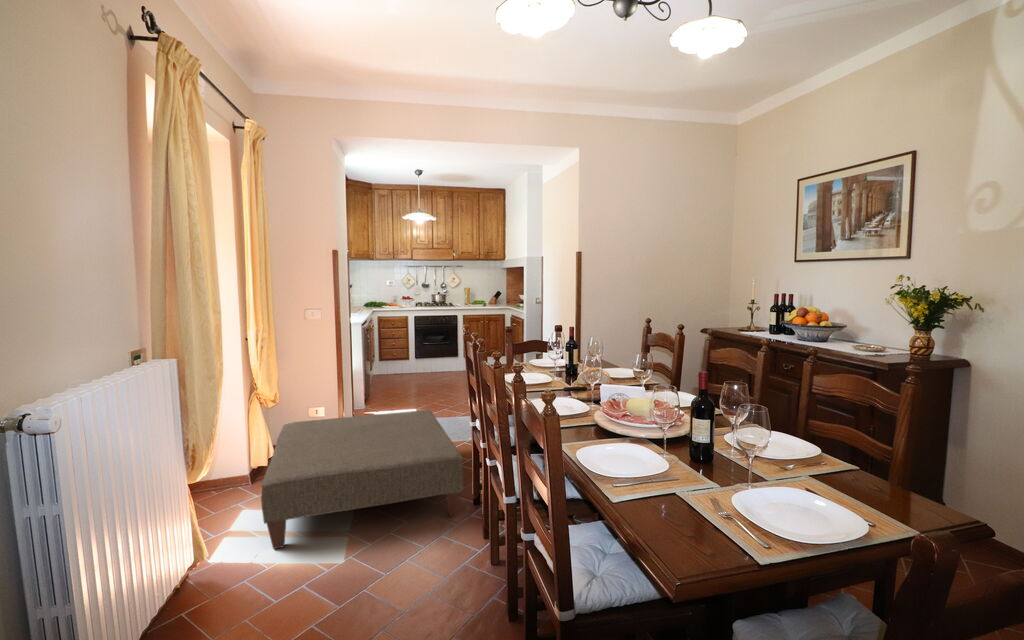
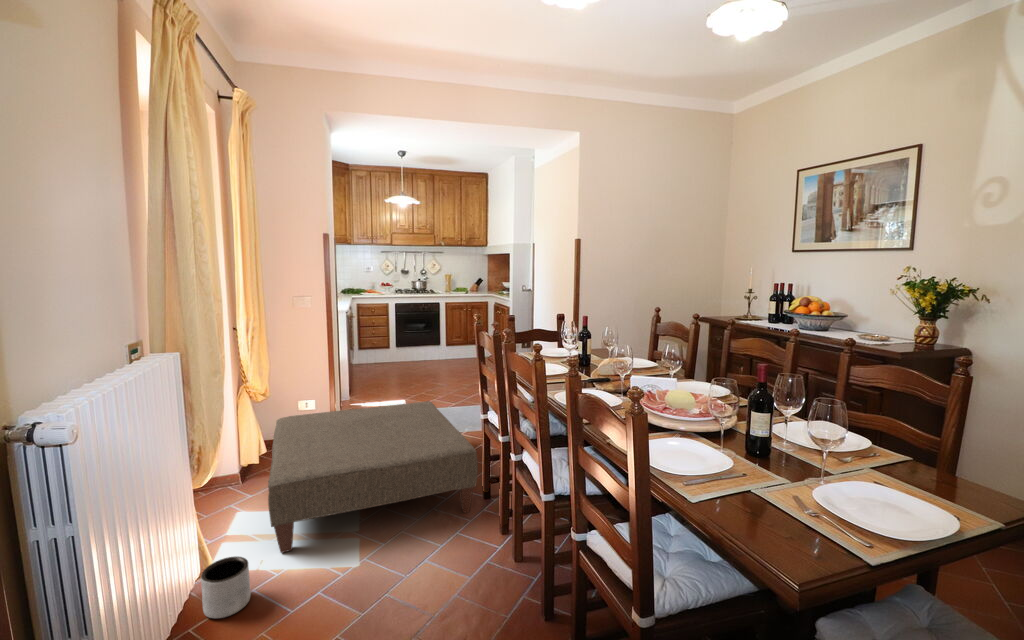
planter: none [193,549,239,605] -> present [201,556,251,618]

